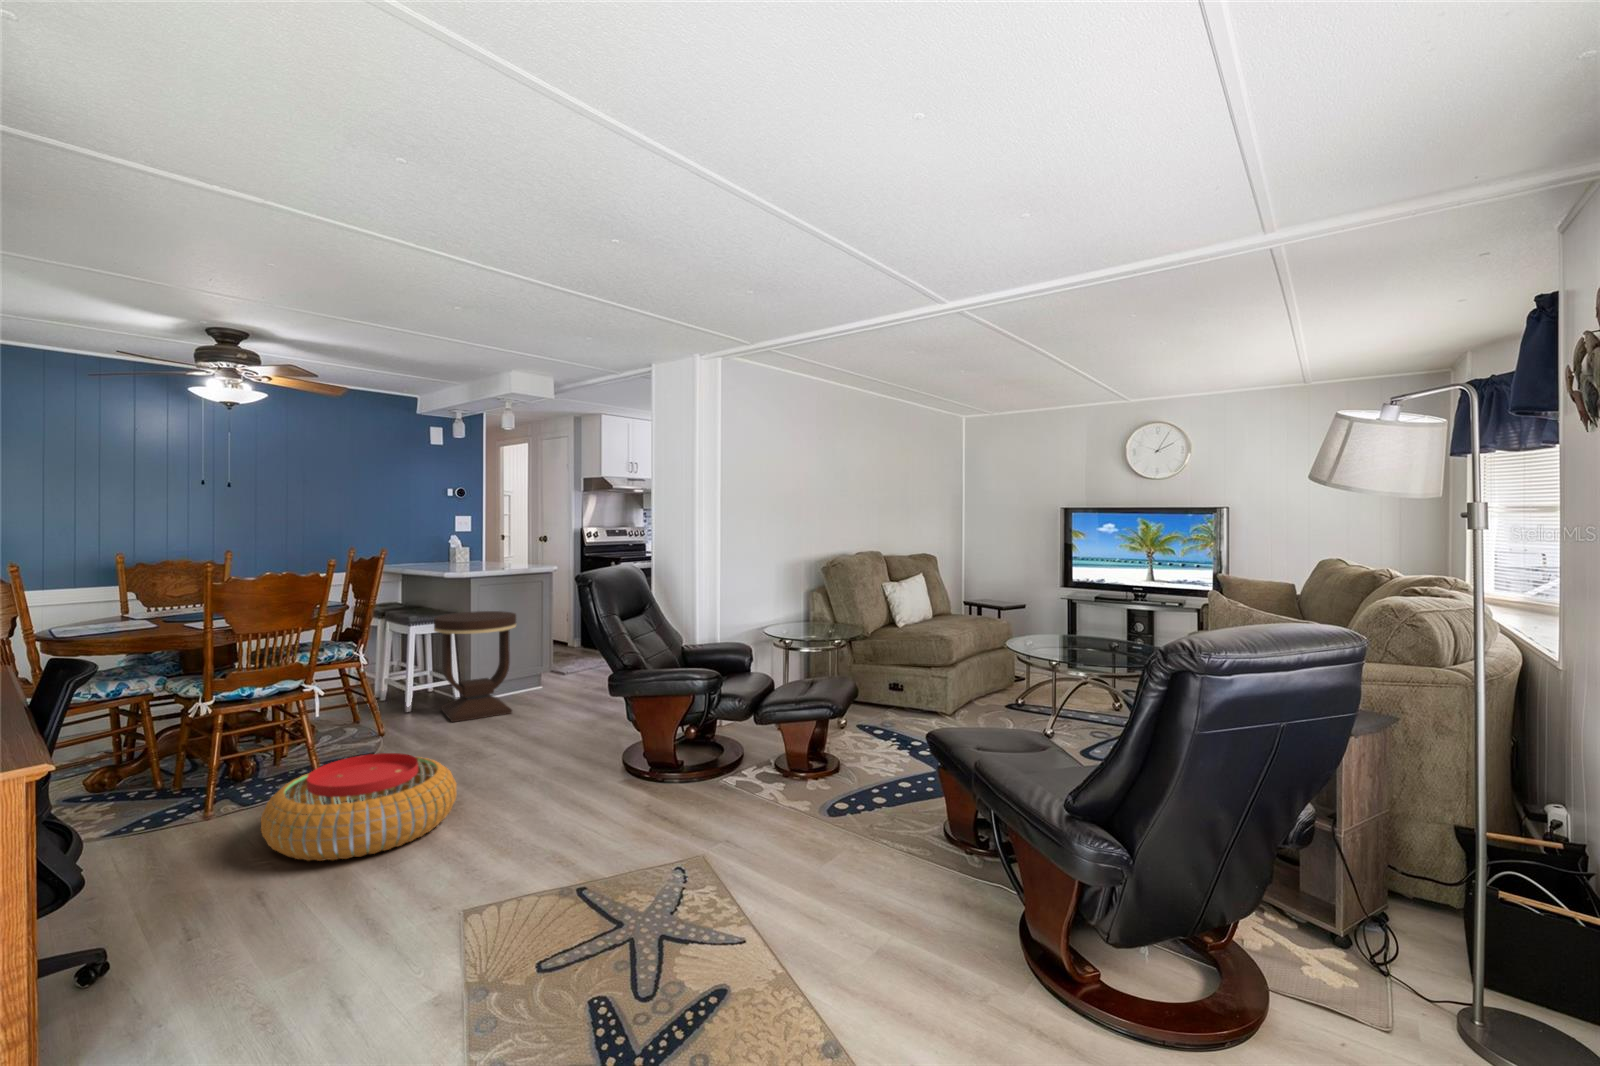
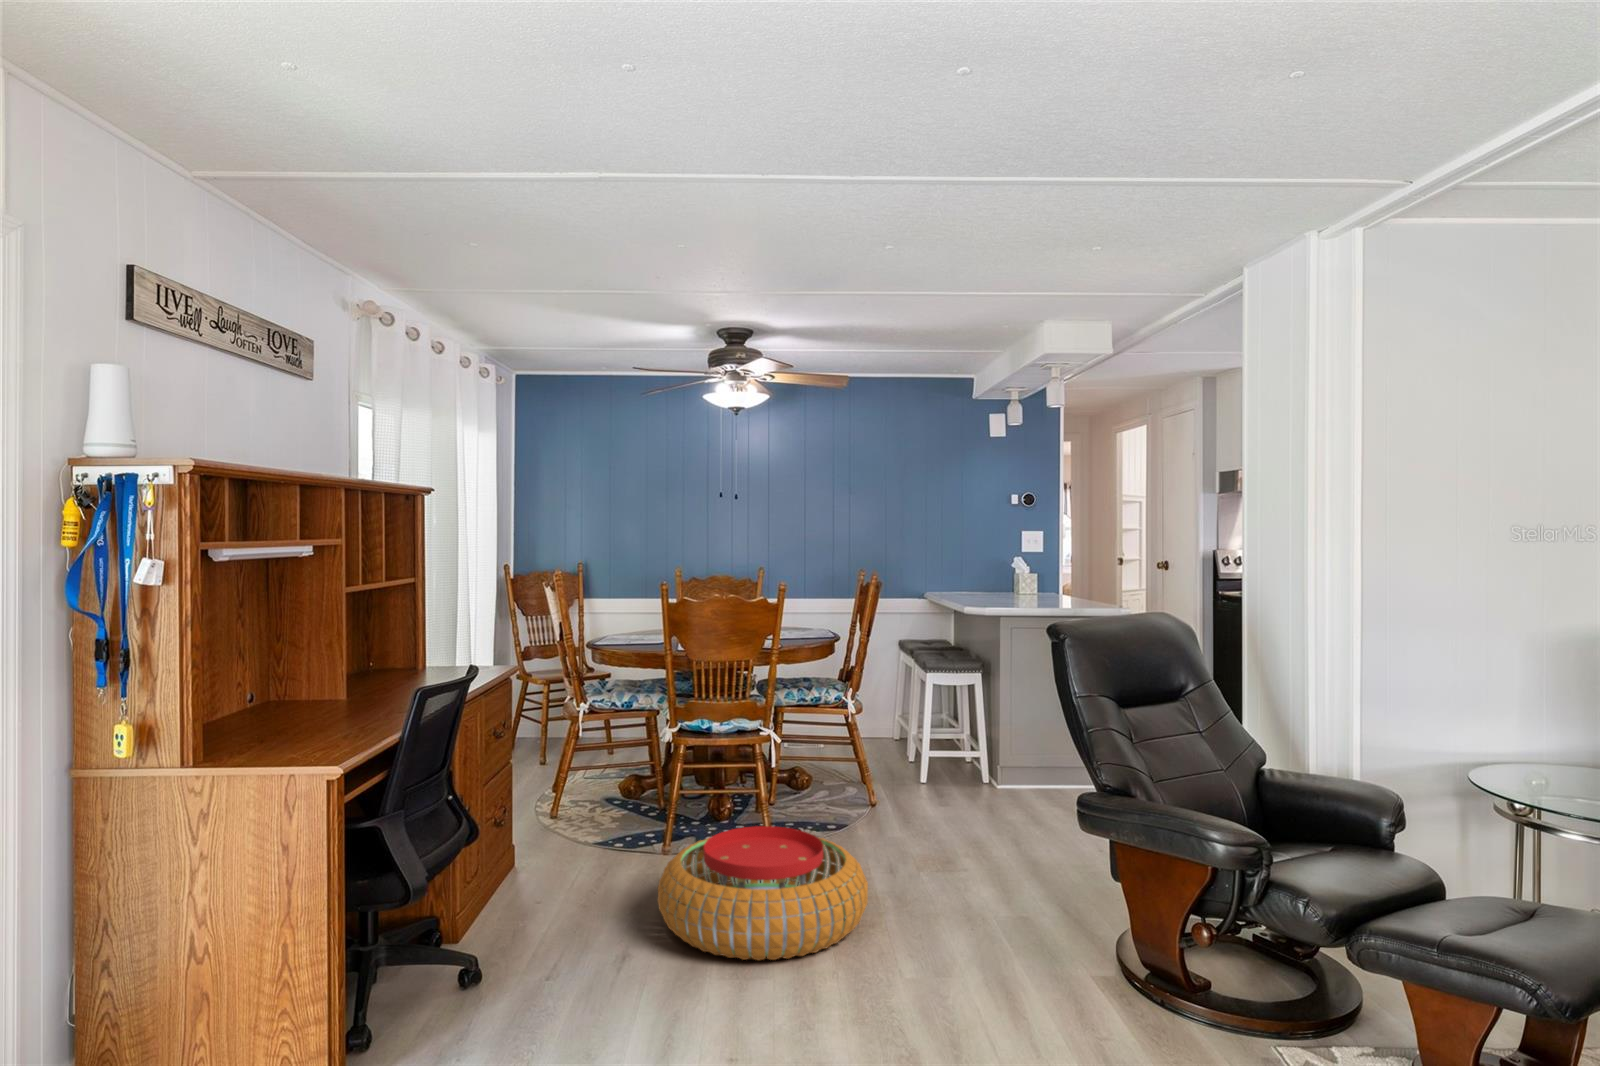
side table: present [434,611,516,722] -> none [944,658,1048,809]

